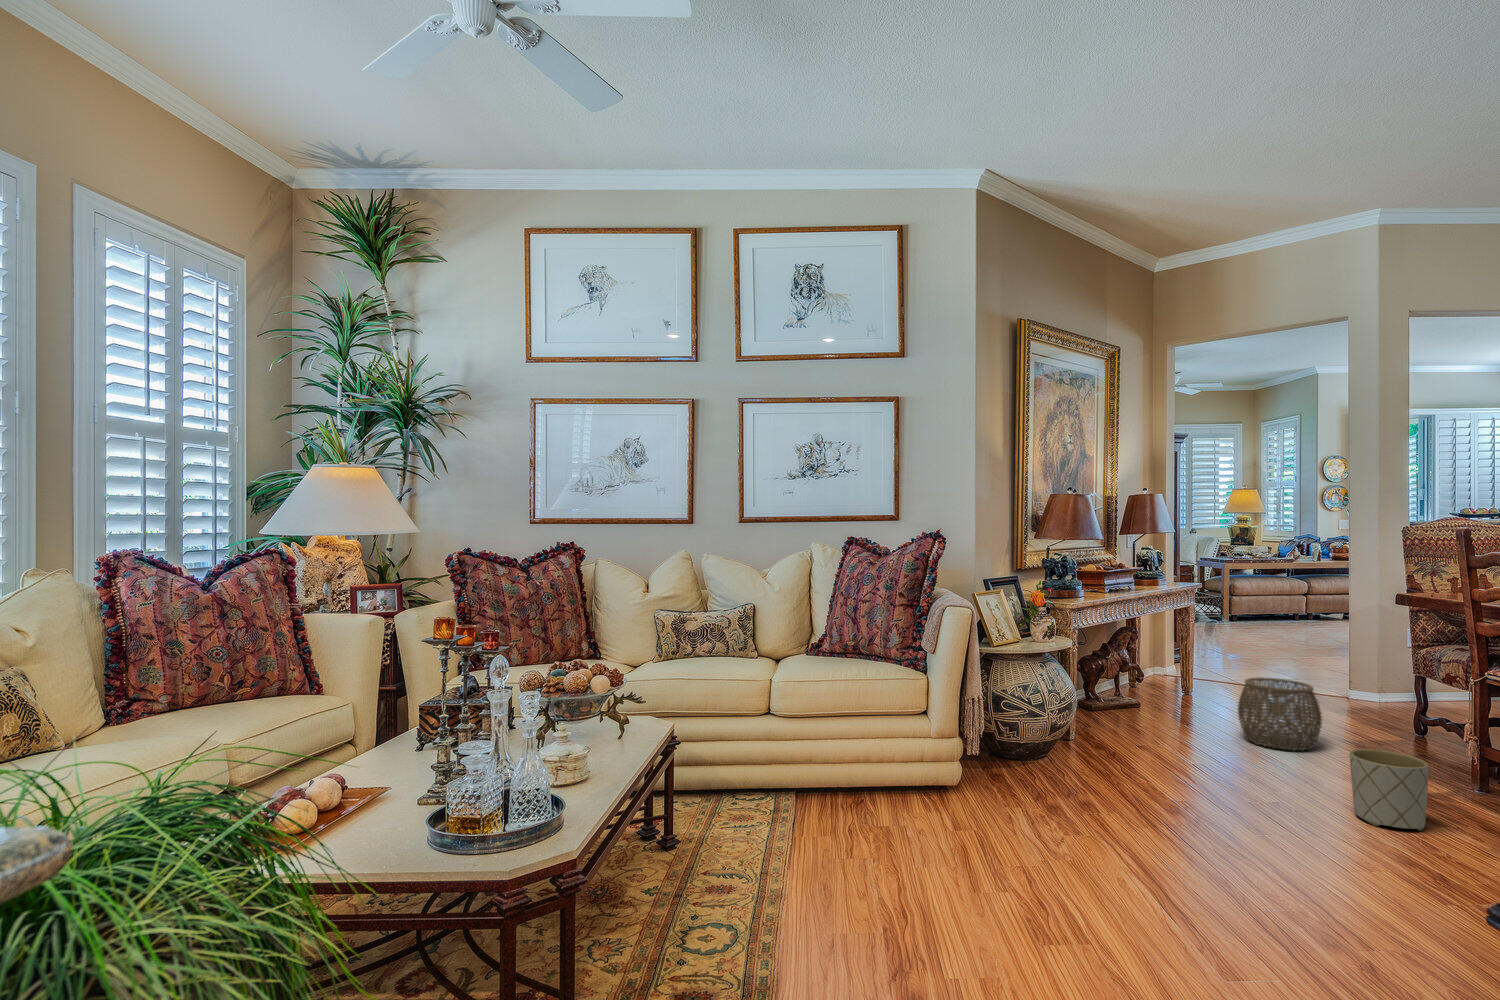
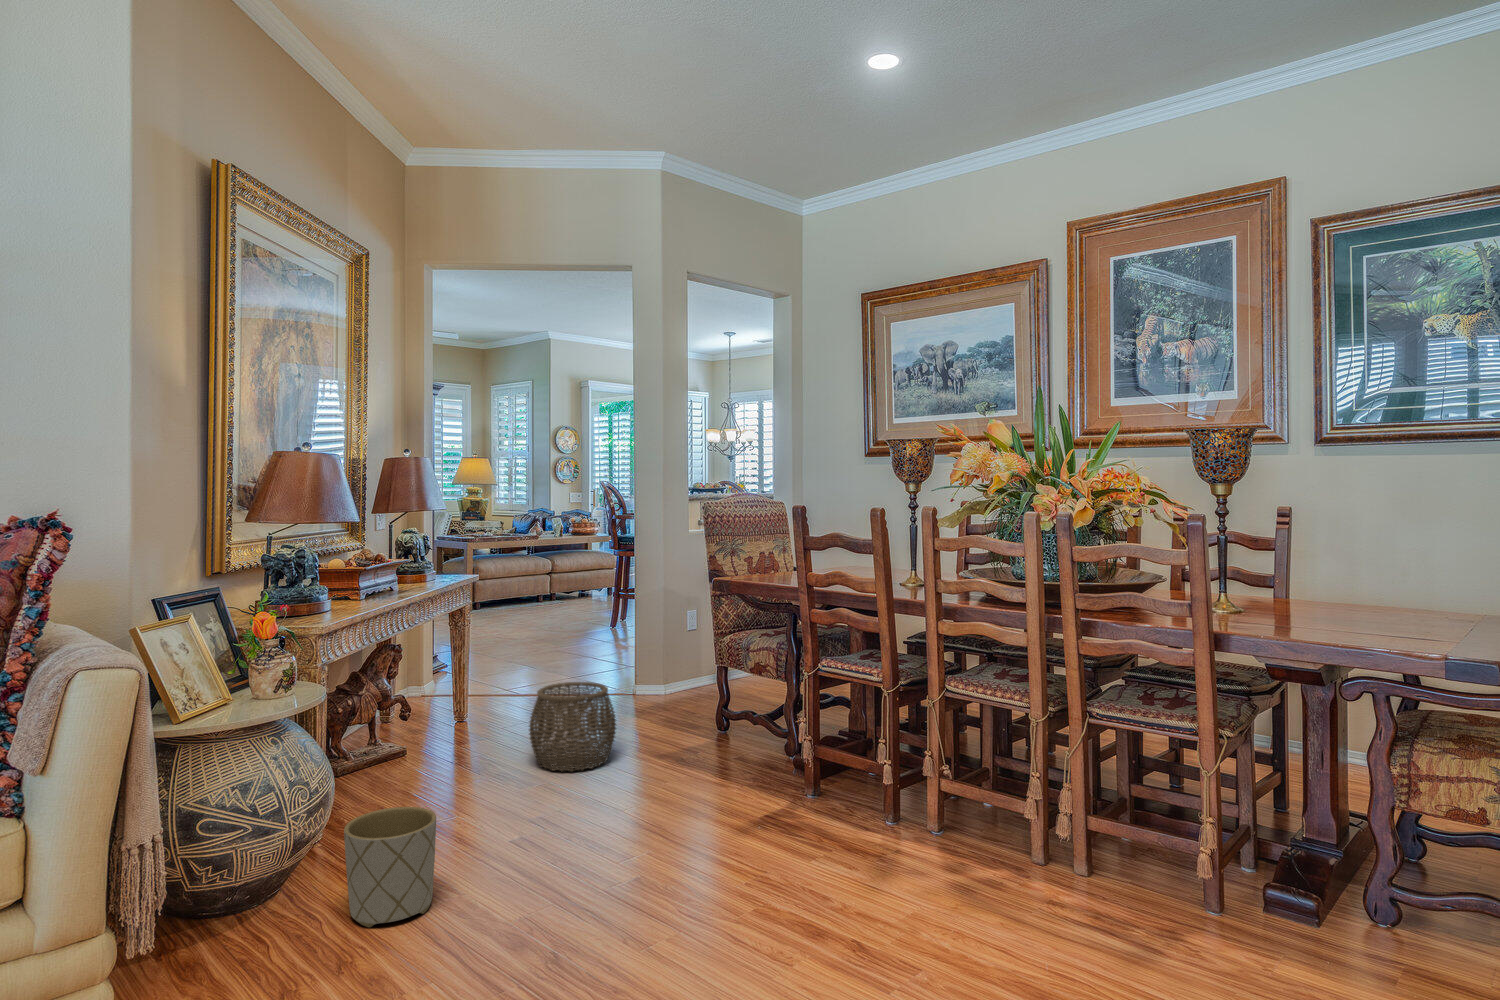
planter: present [1350,749,1429,831] -> present [344,807,436,927]

